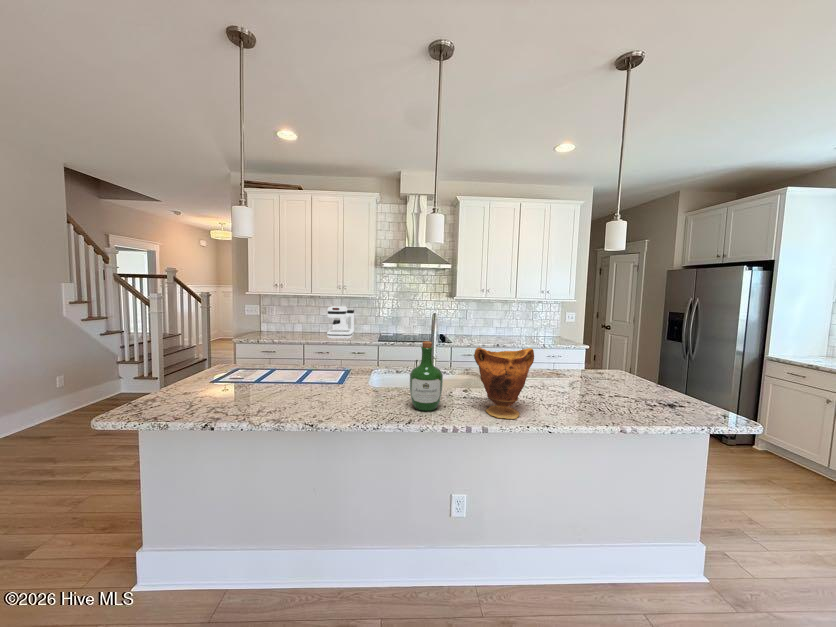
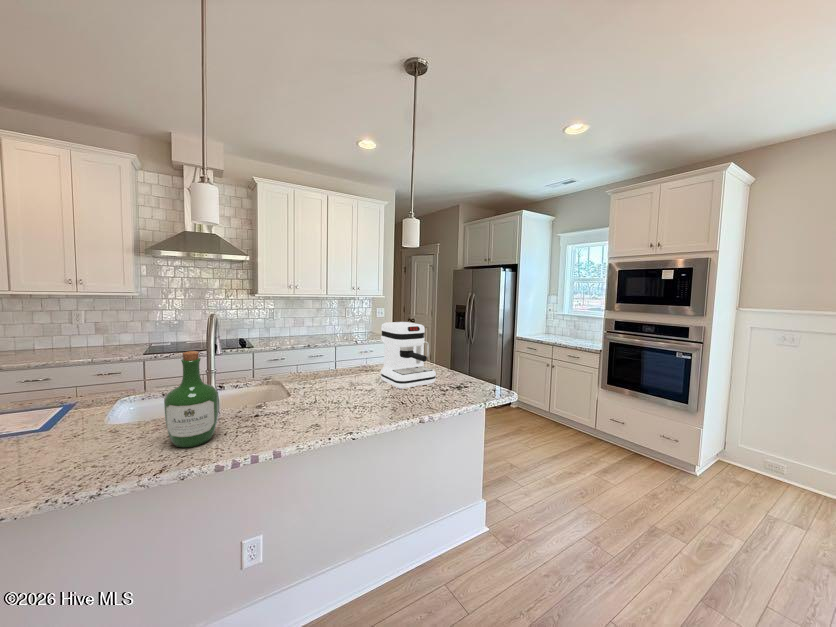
coffee maker: present [327,306,354,339] -> present [380,322,436,389]
vase: present [474,348,534,419] -> none [262,348,336,435]

